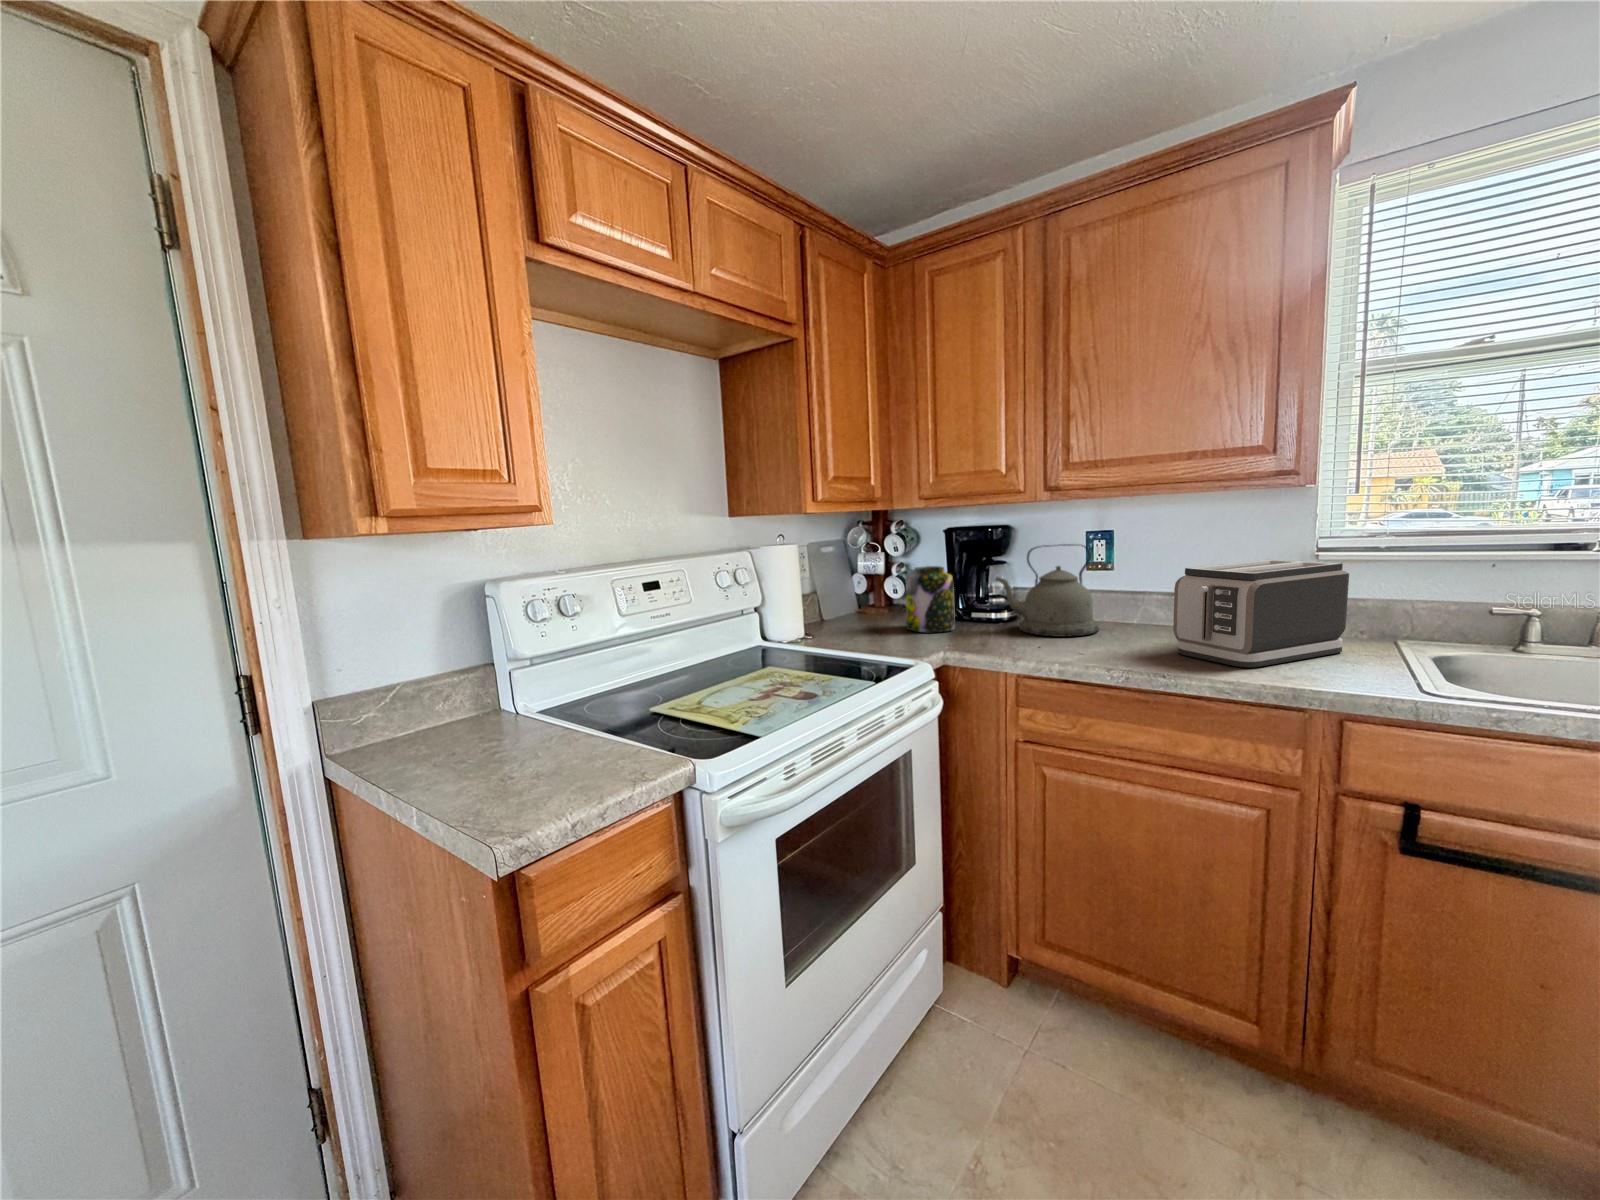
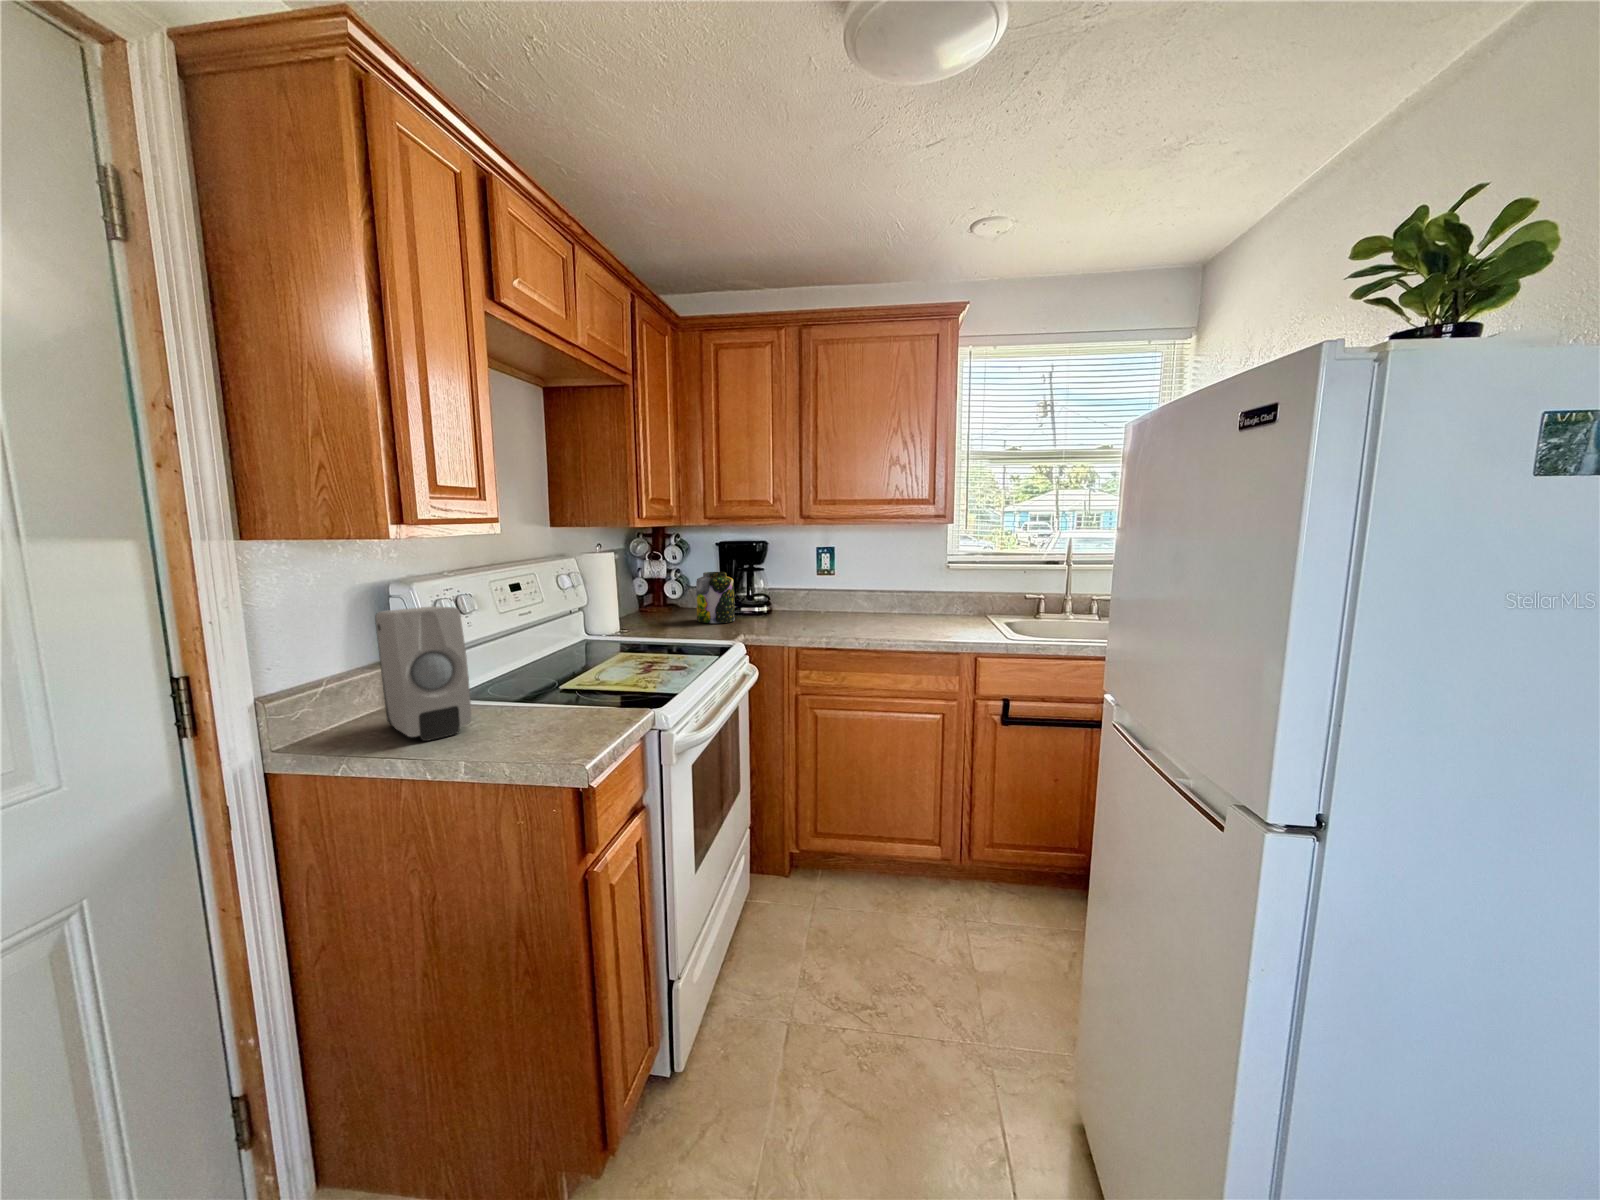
kettle: present [996,544,1099,637] -> none [766,556,833,622]
toaster: present [1173,559,1349,668] -> none [885,568,969,632]
soap dispenser: none [409,609,514,765] -> present [375,606,471,741]

